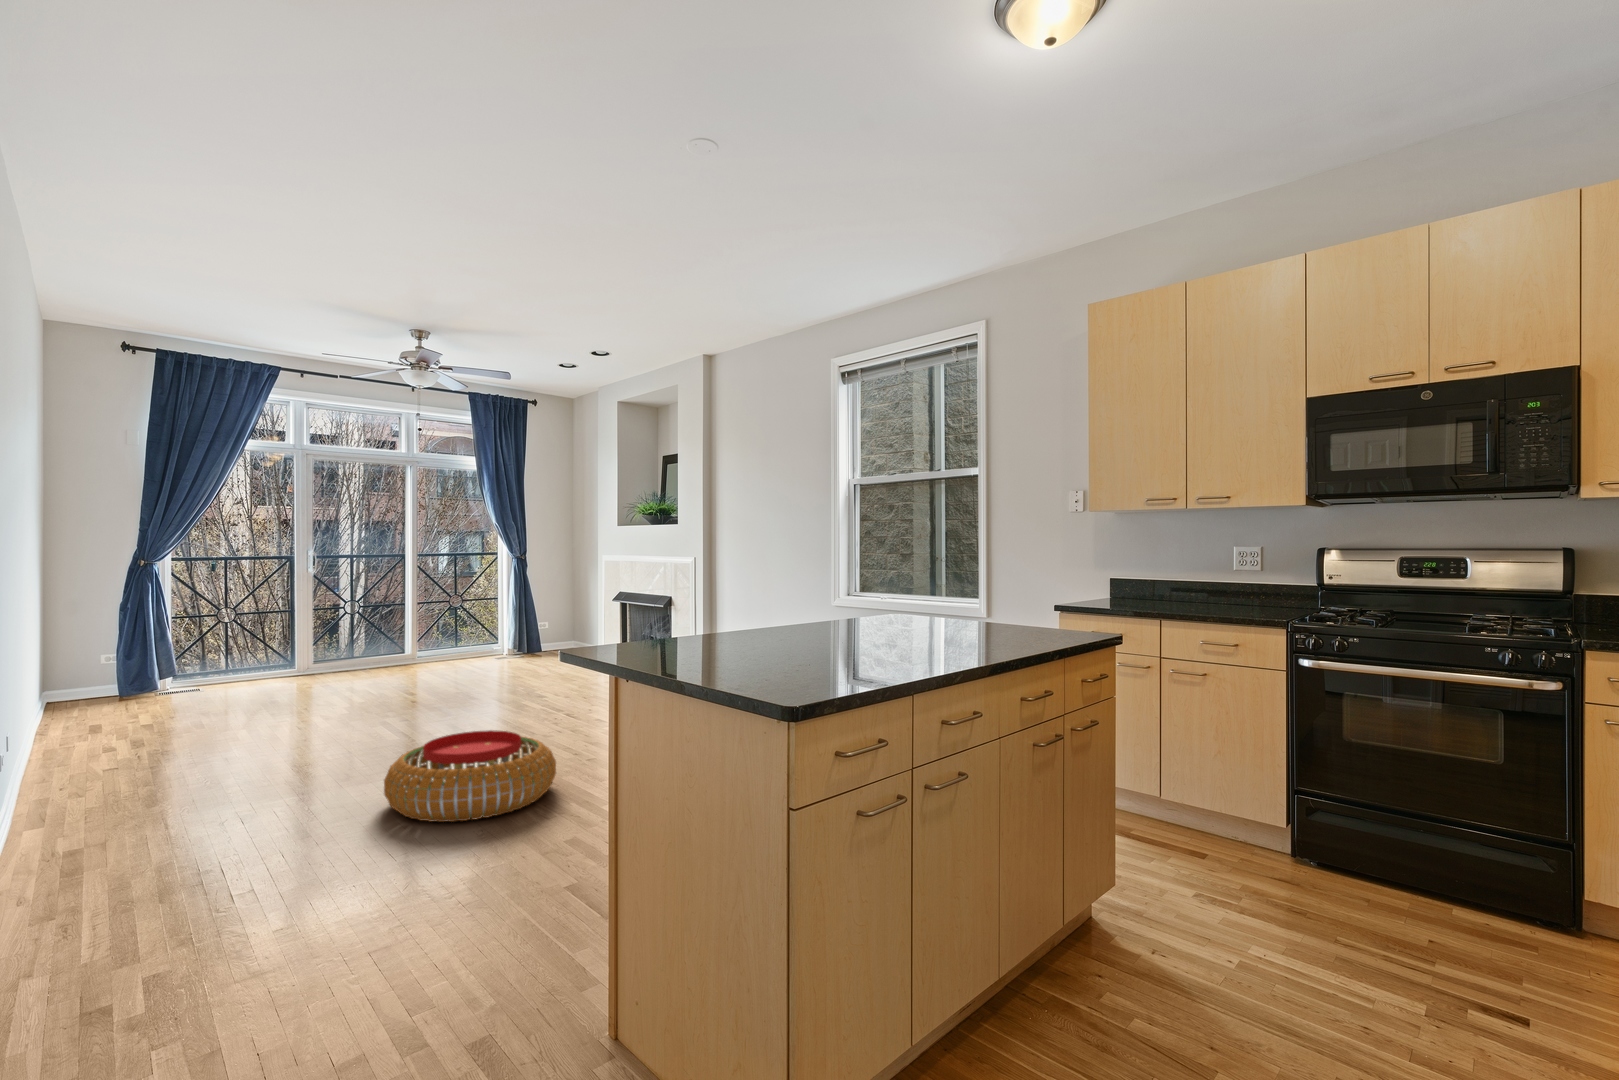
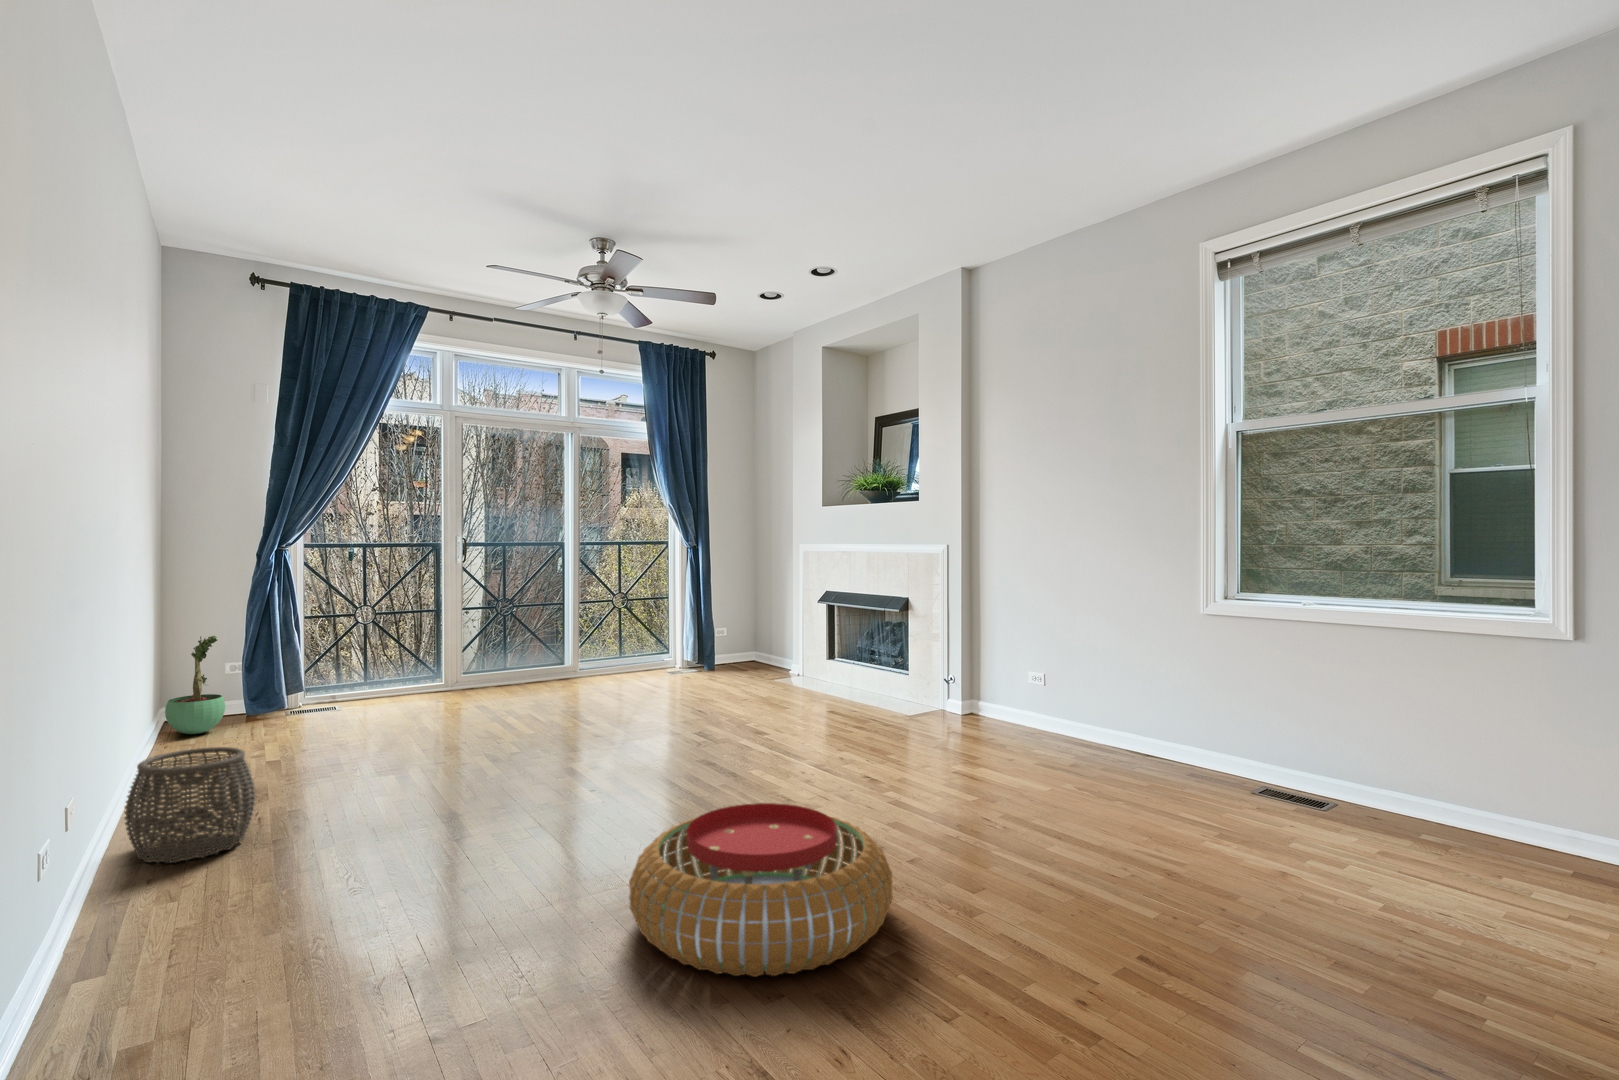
potted plant: none [51,634,103,711] -> present [165,636,225,734]
woven basket: none [32,710,133,788] -> present [124,747,256,863]

